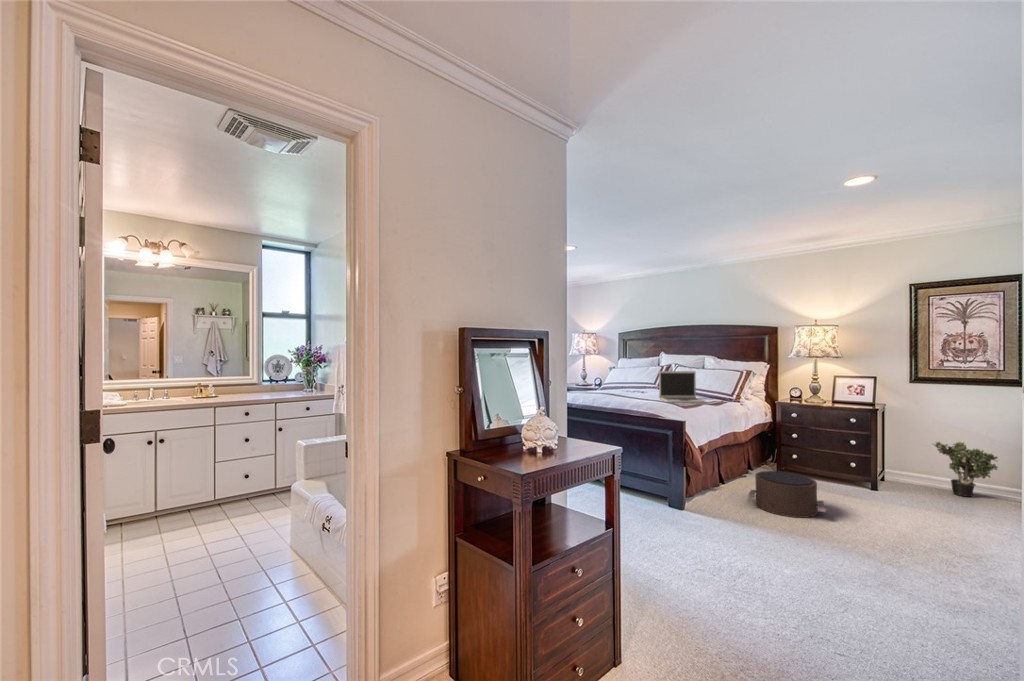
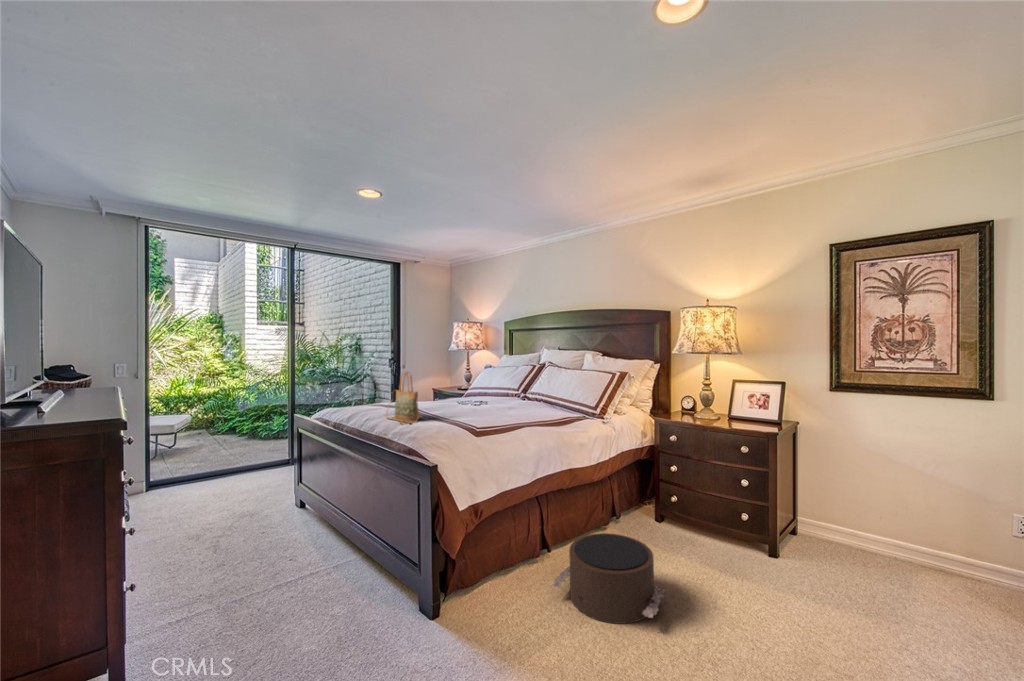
handbag: none [589,366,619,401] -> present [387,372,419,424]
laptop: present [659,371,705,403] -> none [474,378,530,426]
potted plant: present [933,442,998,497] -> none [855,479,948,566]

